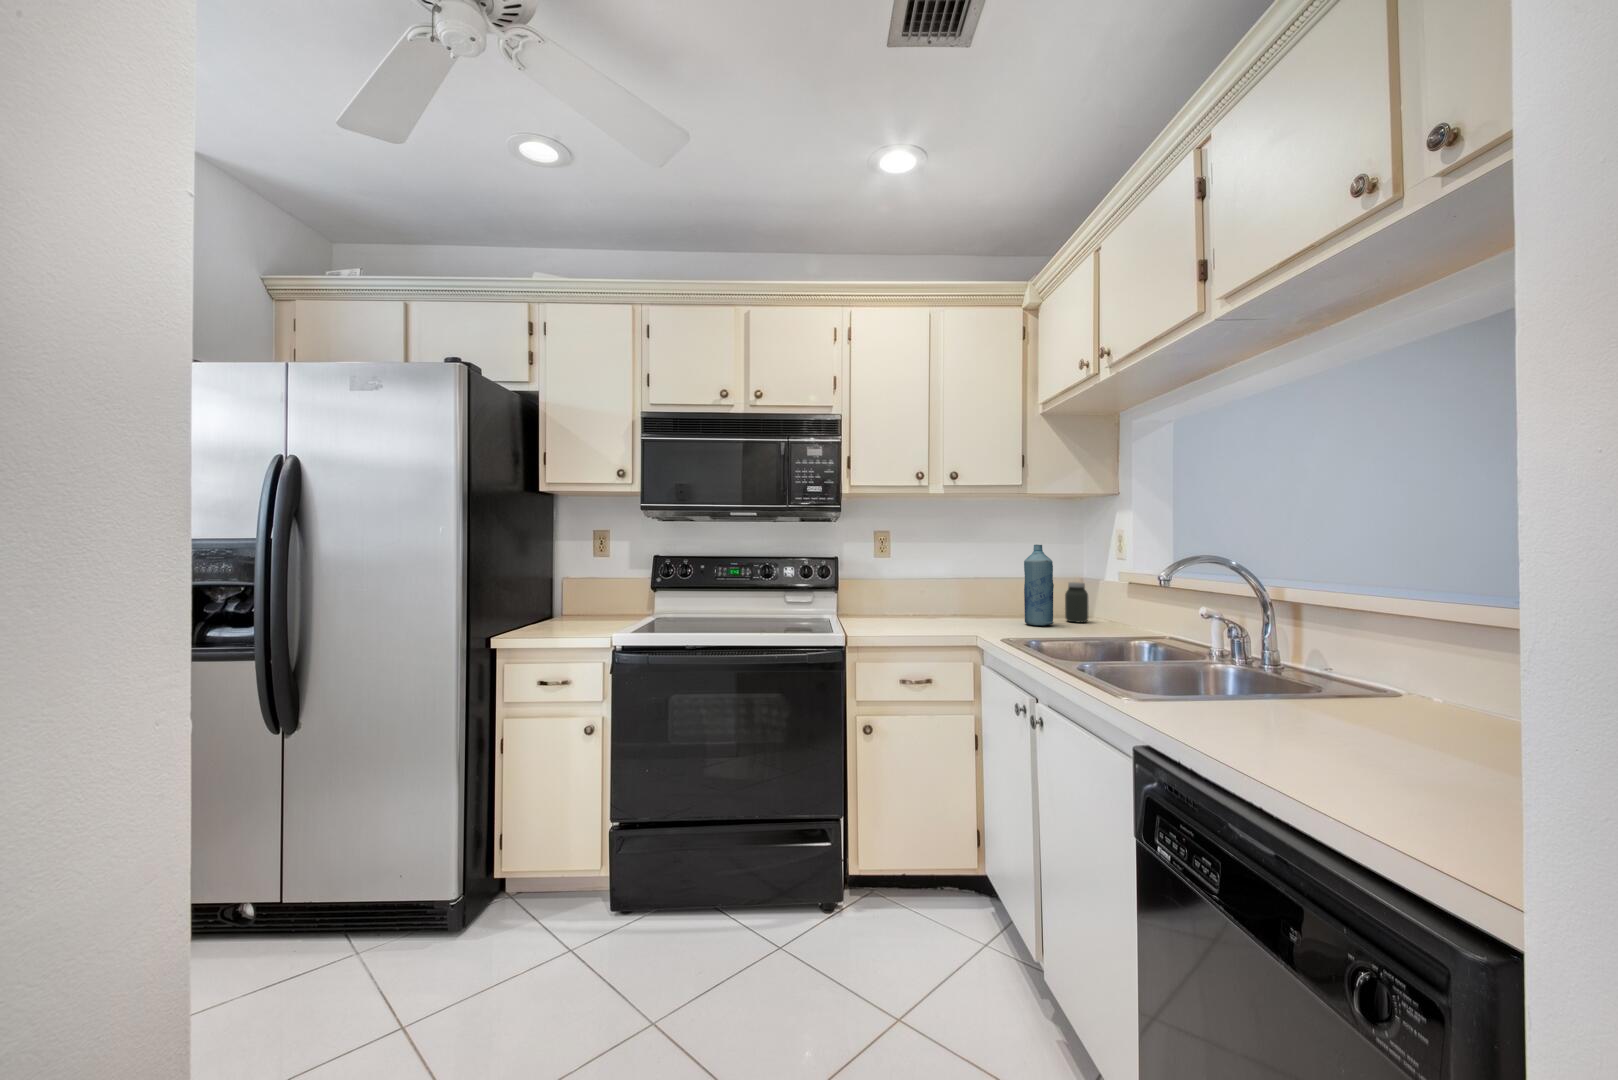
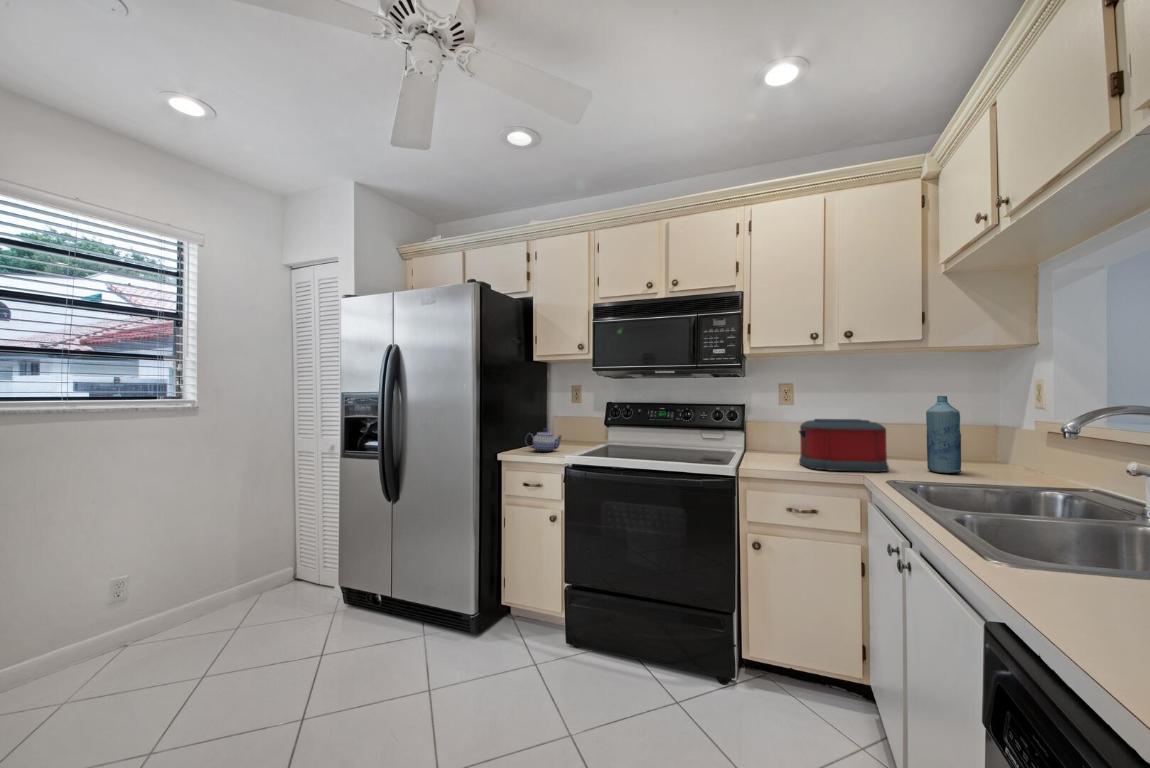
toaster: none [905,572,993,631] -> present [799,419,889,472]
jar: present [1065,582,1088,622] -> none [980,433,1009,473]
teapot: none [531,597,594,633] -> present [525,428,562,452]

